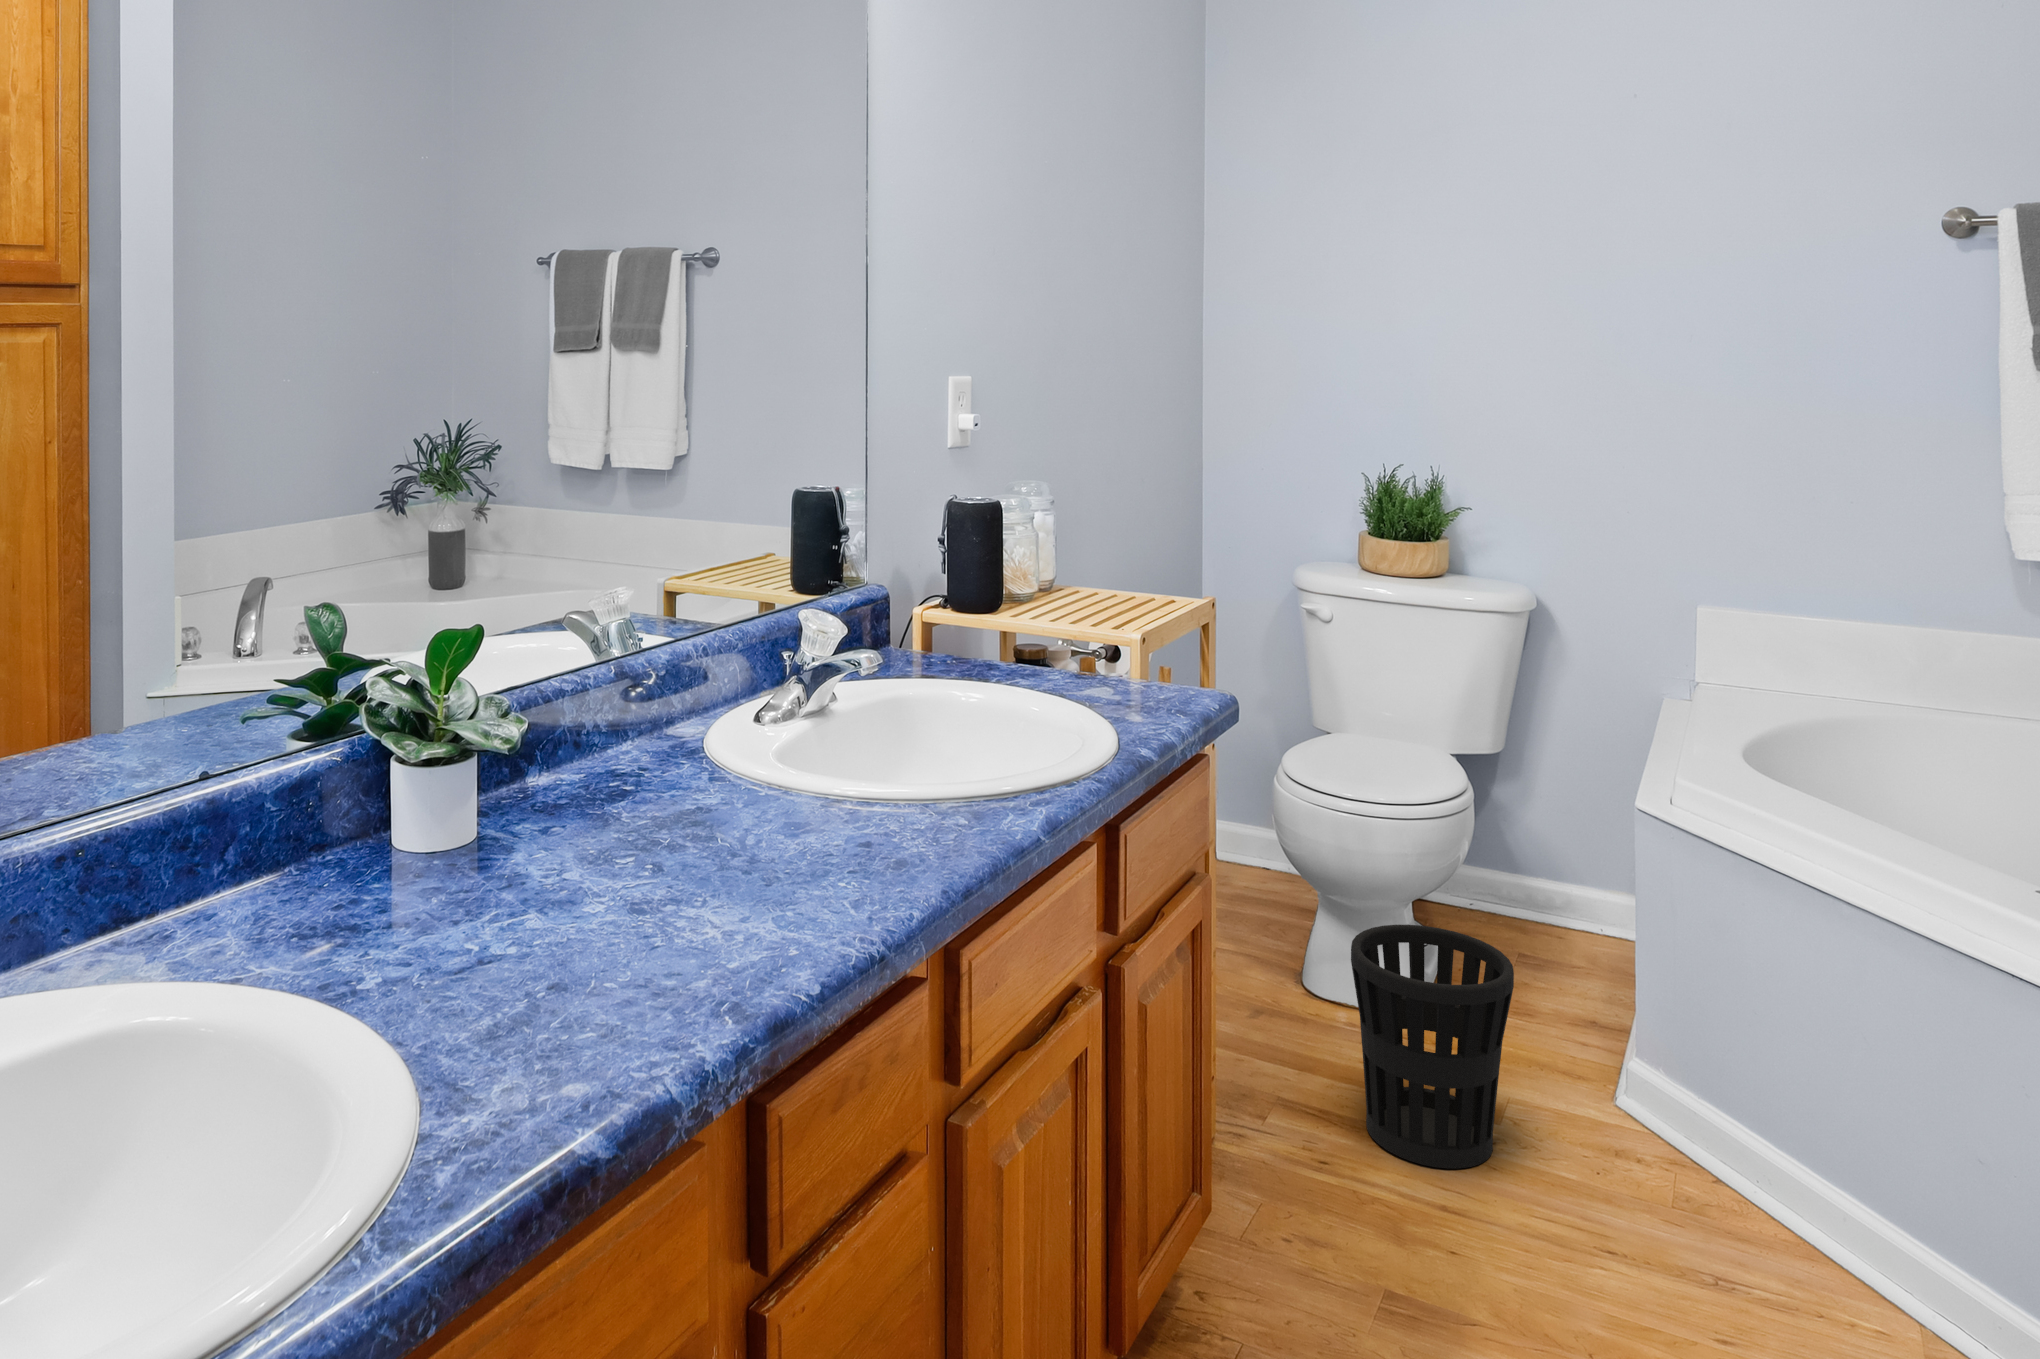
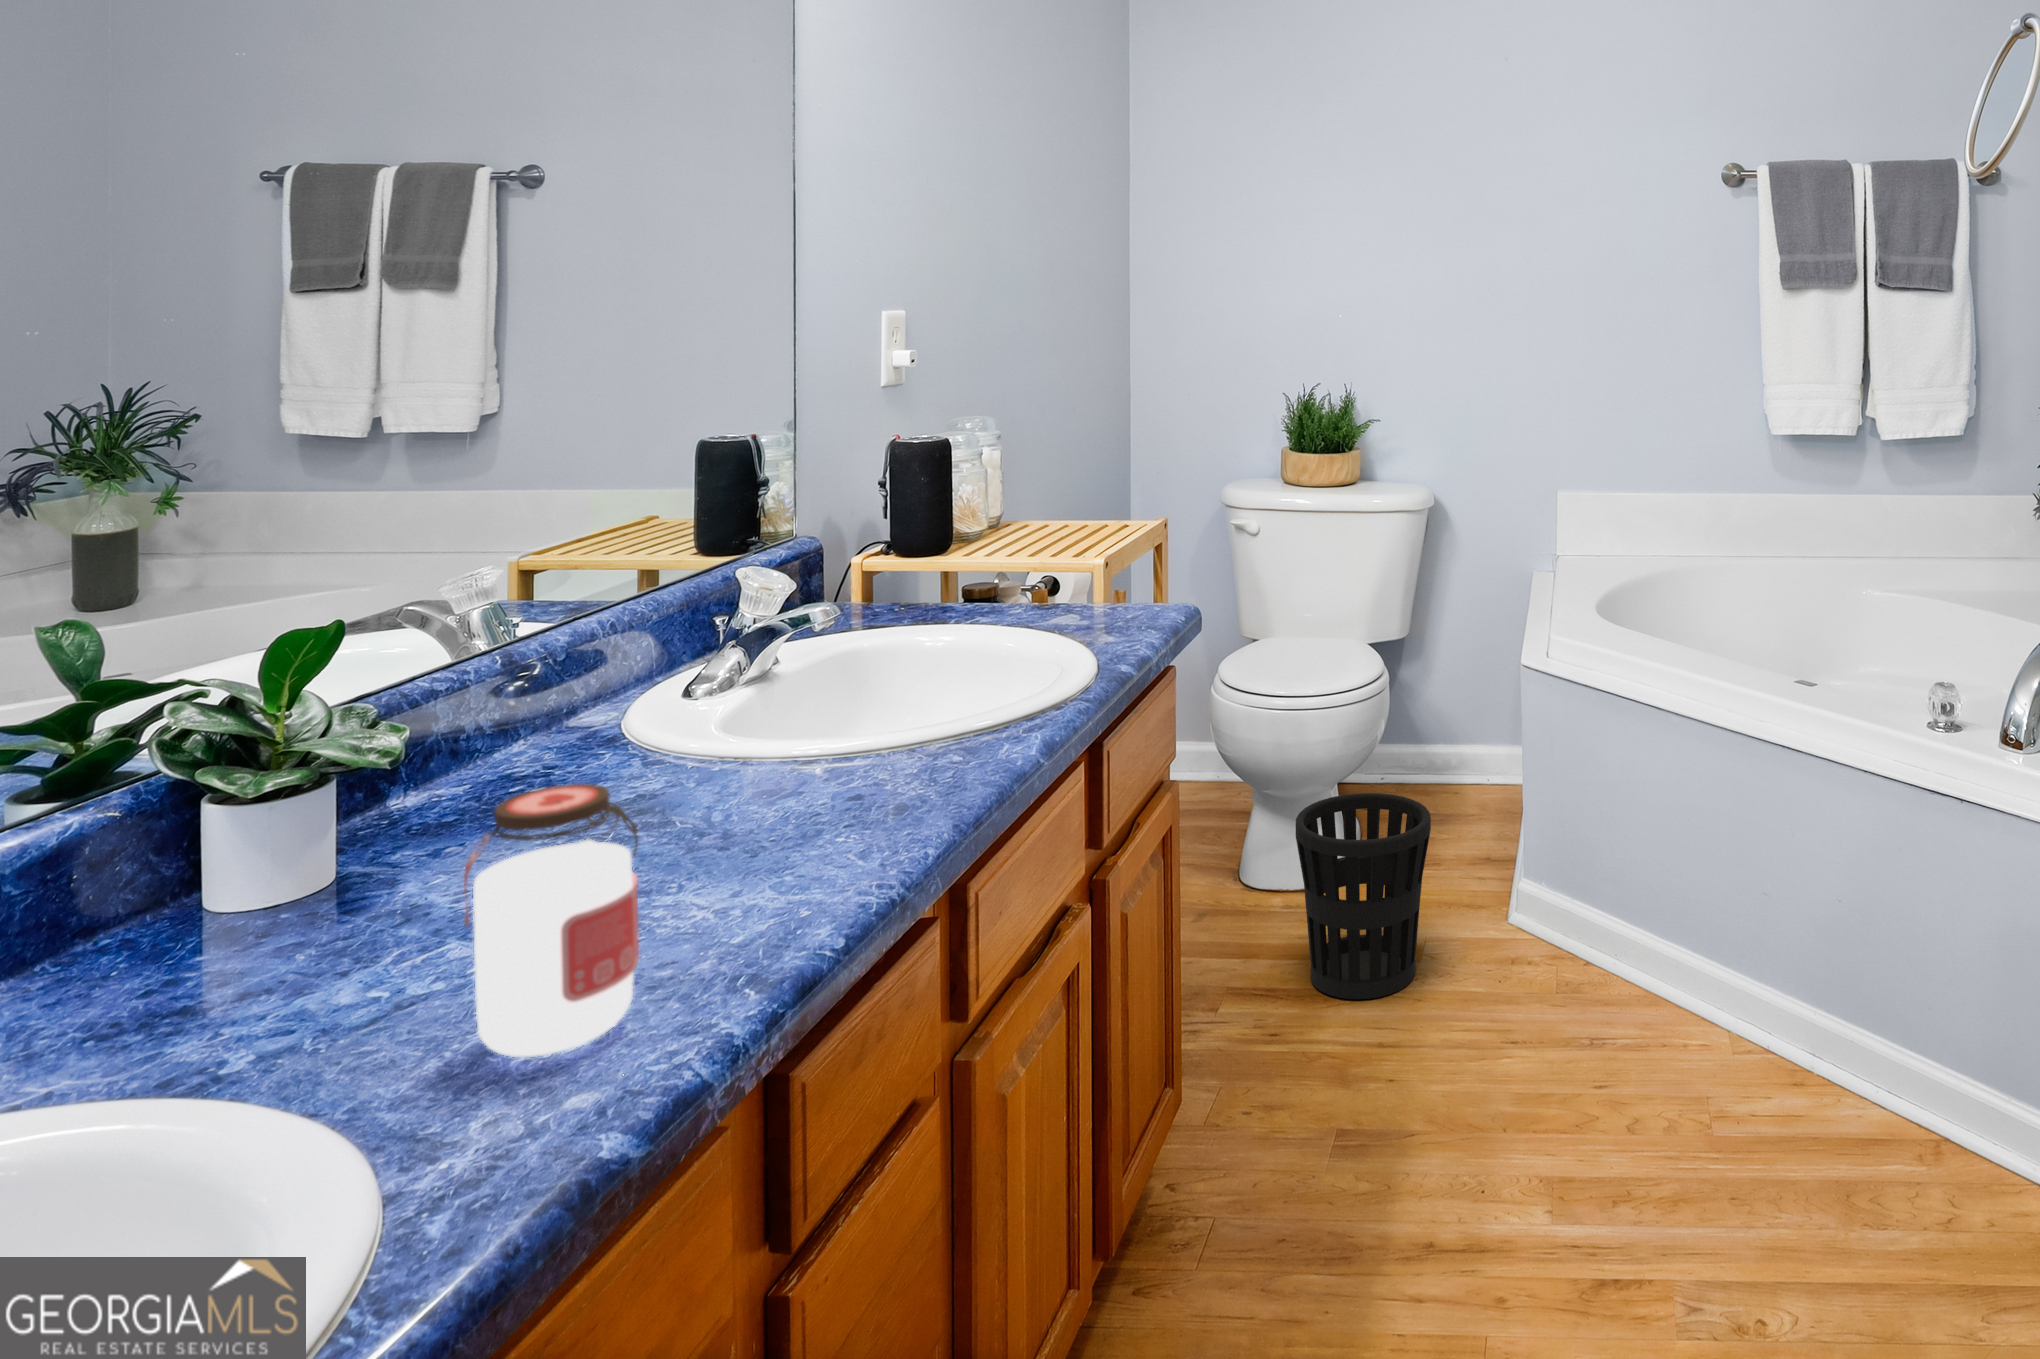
jar: none [510,796,644,1042] -> present [464,784,639,1057]

